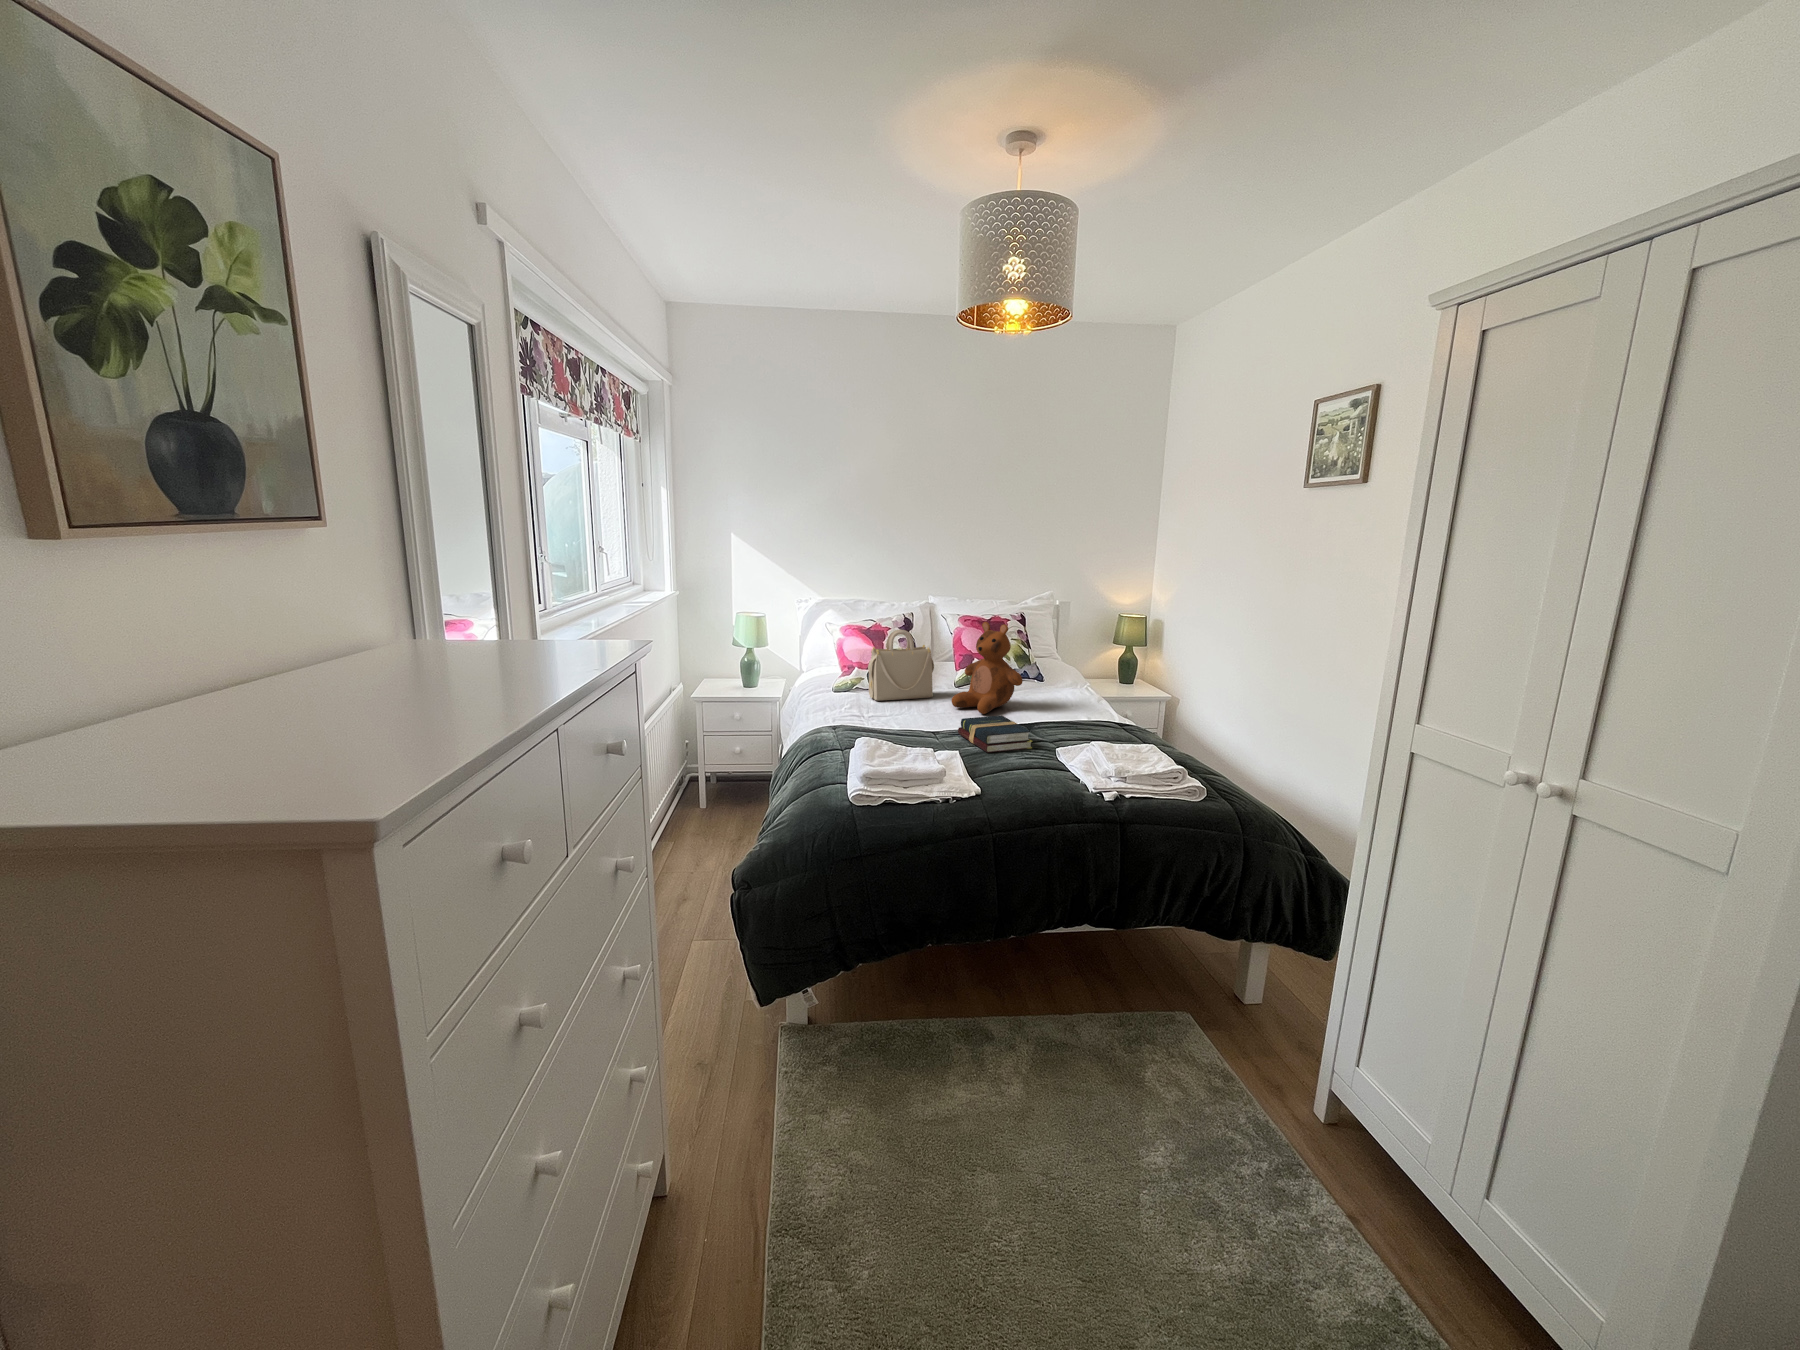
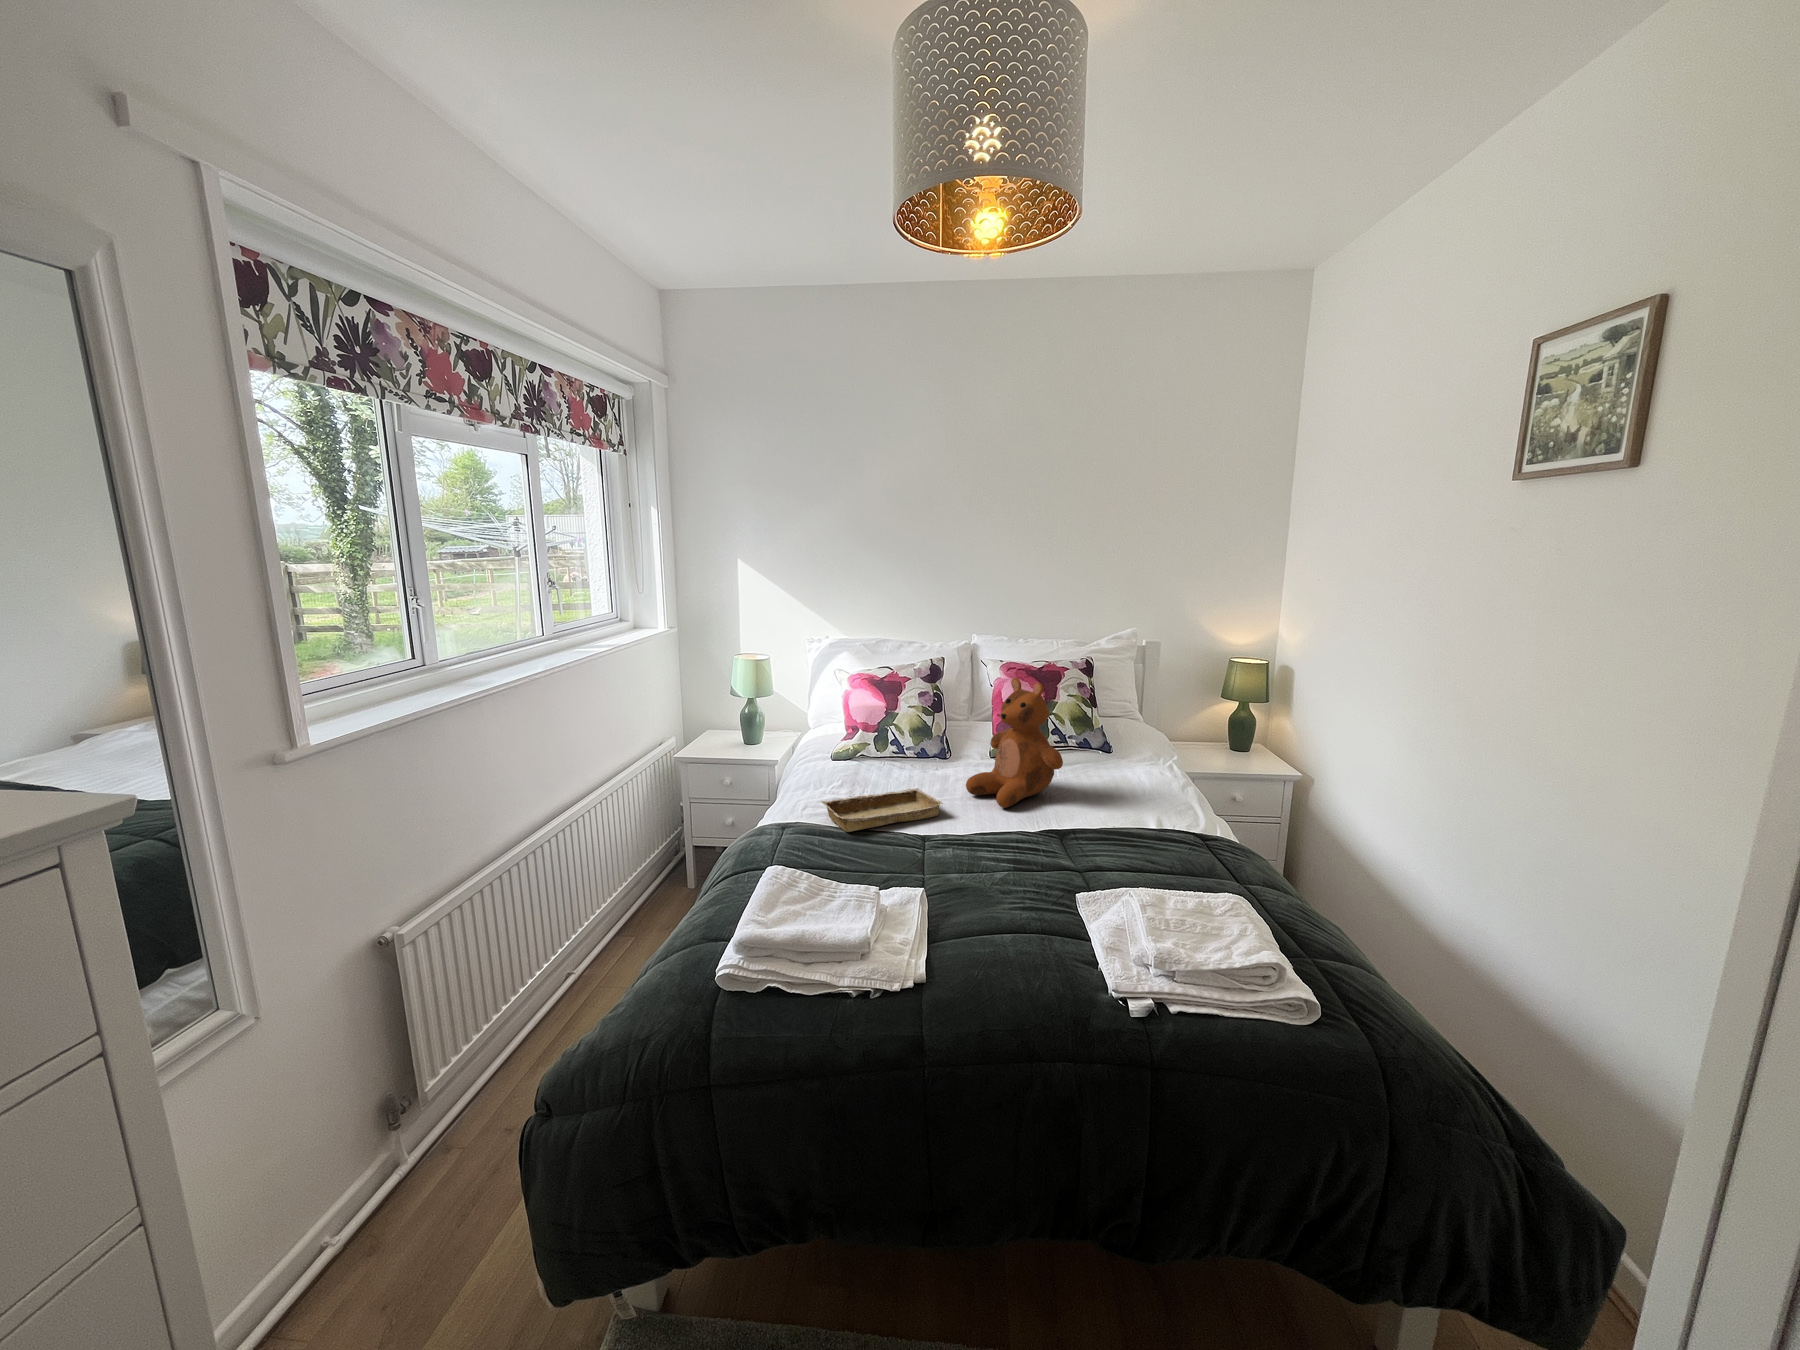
handbag: present [868,630,934,701] -> none [866,684,955,777]
tray: none [855,703,943,730] -> present [822,788,943,832]
hardback book: present [958,715,1032,753] -> none [948,821,1048,888]

